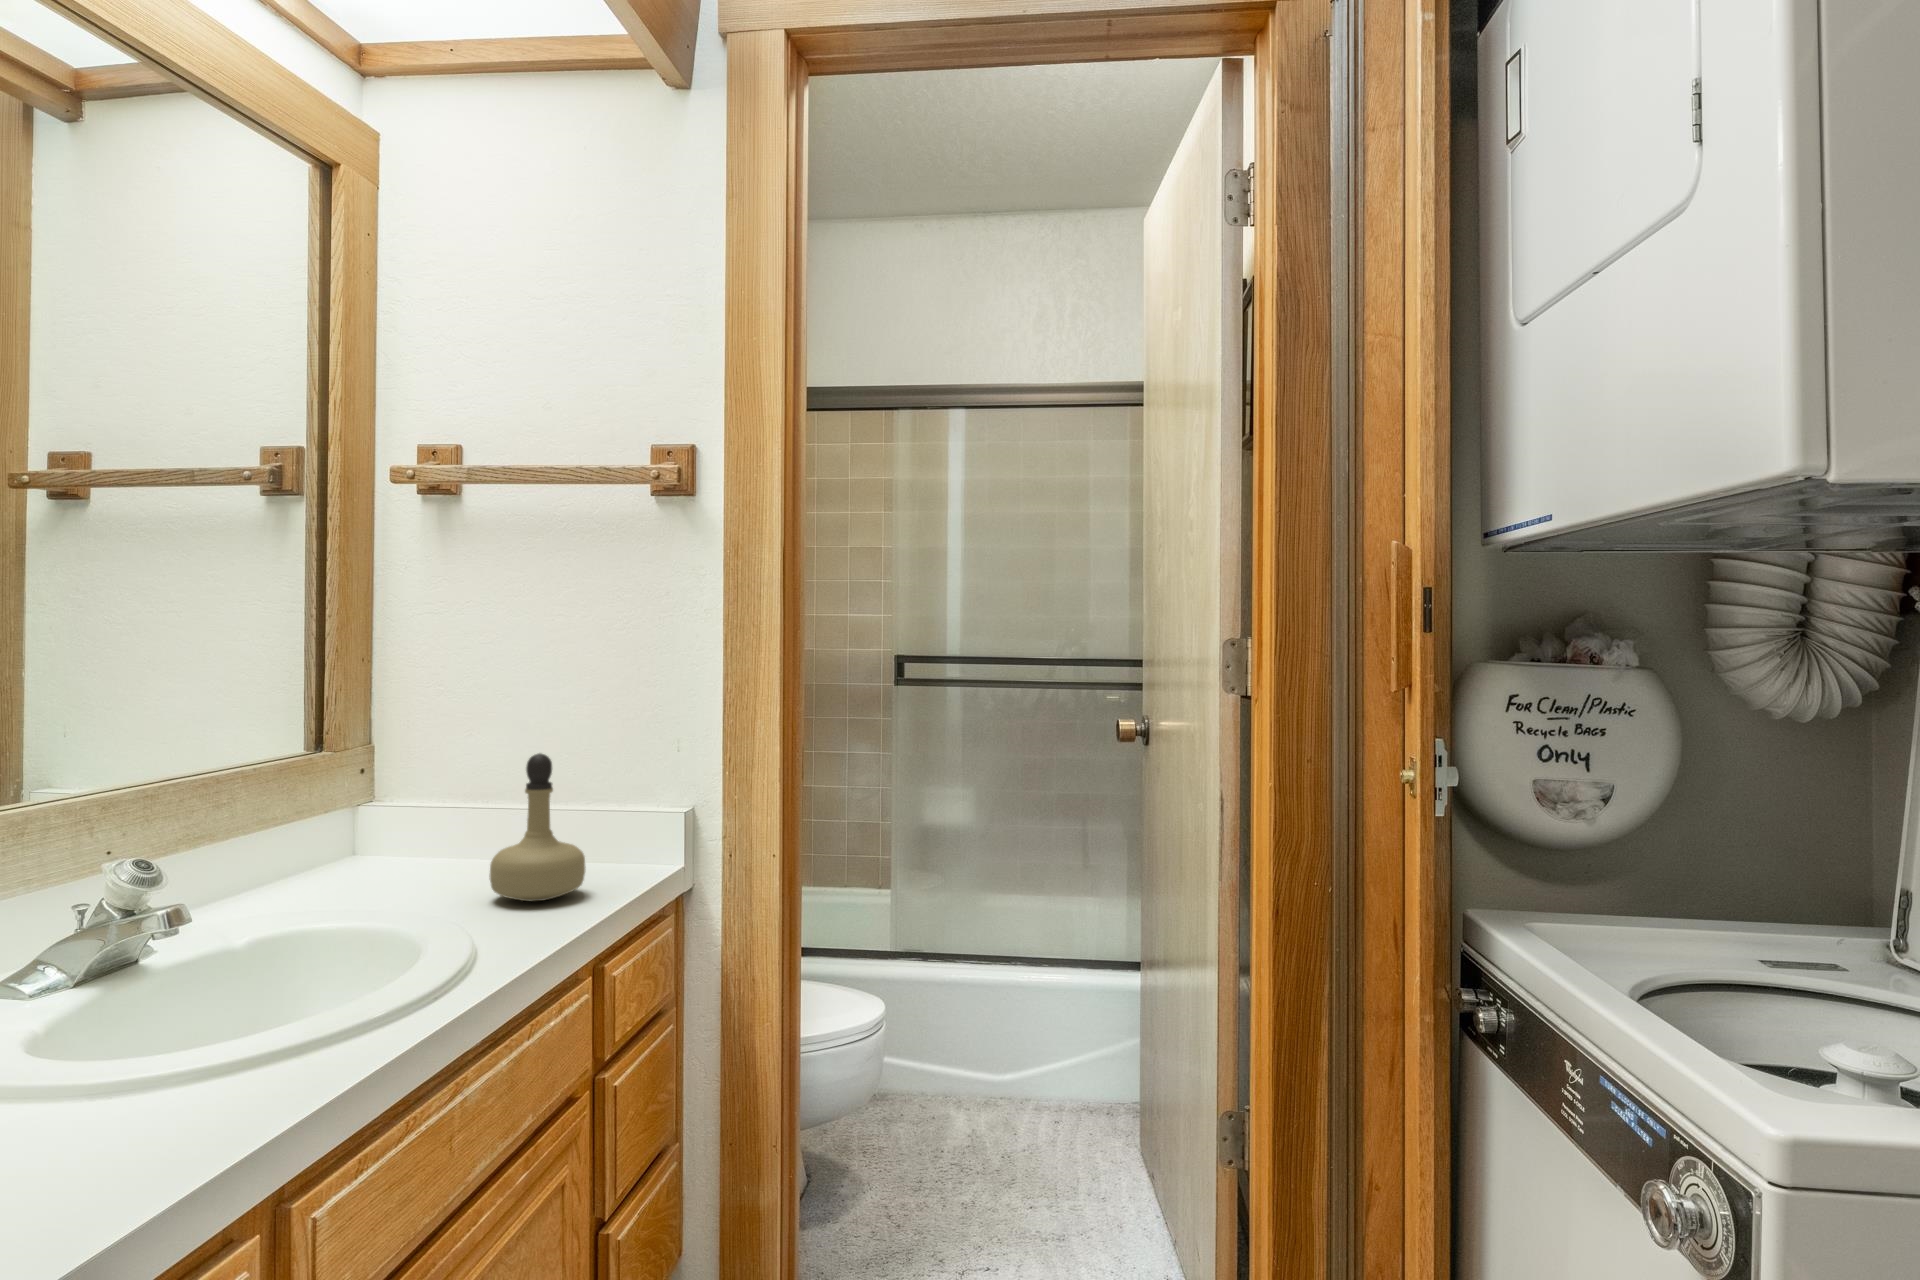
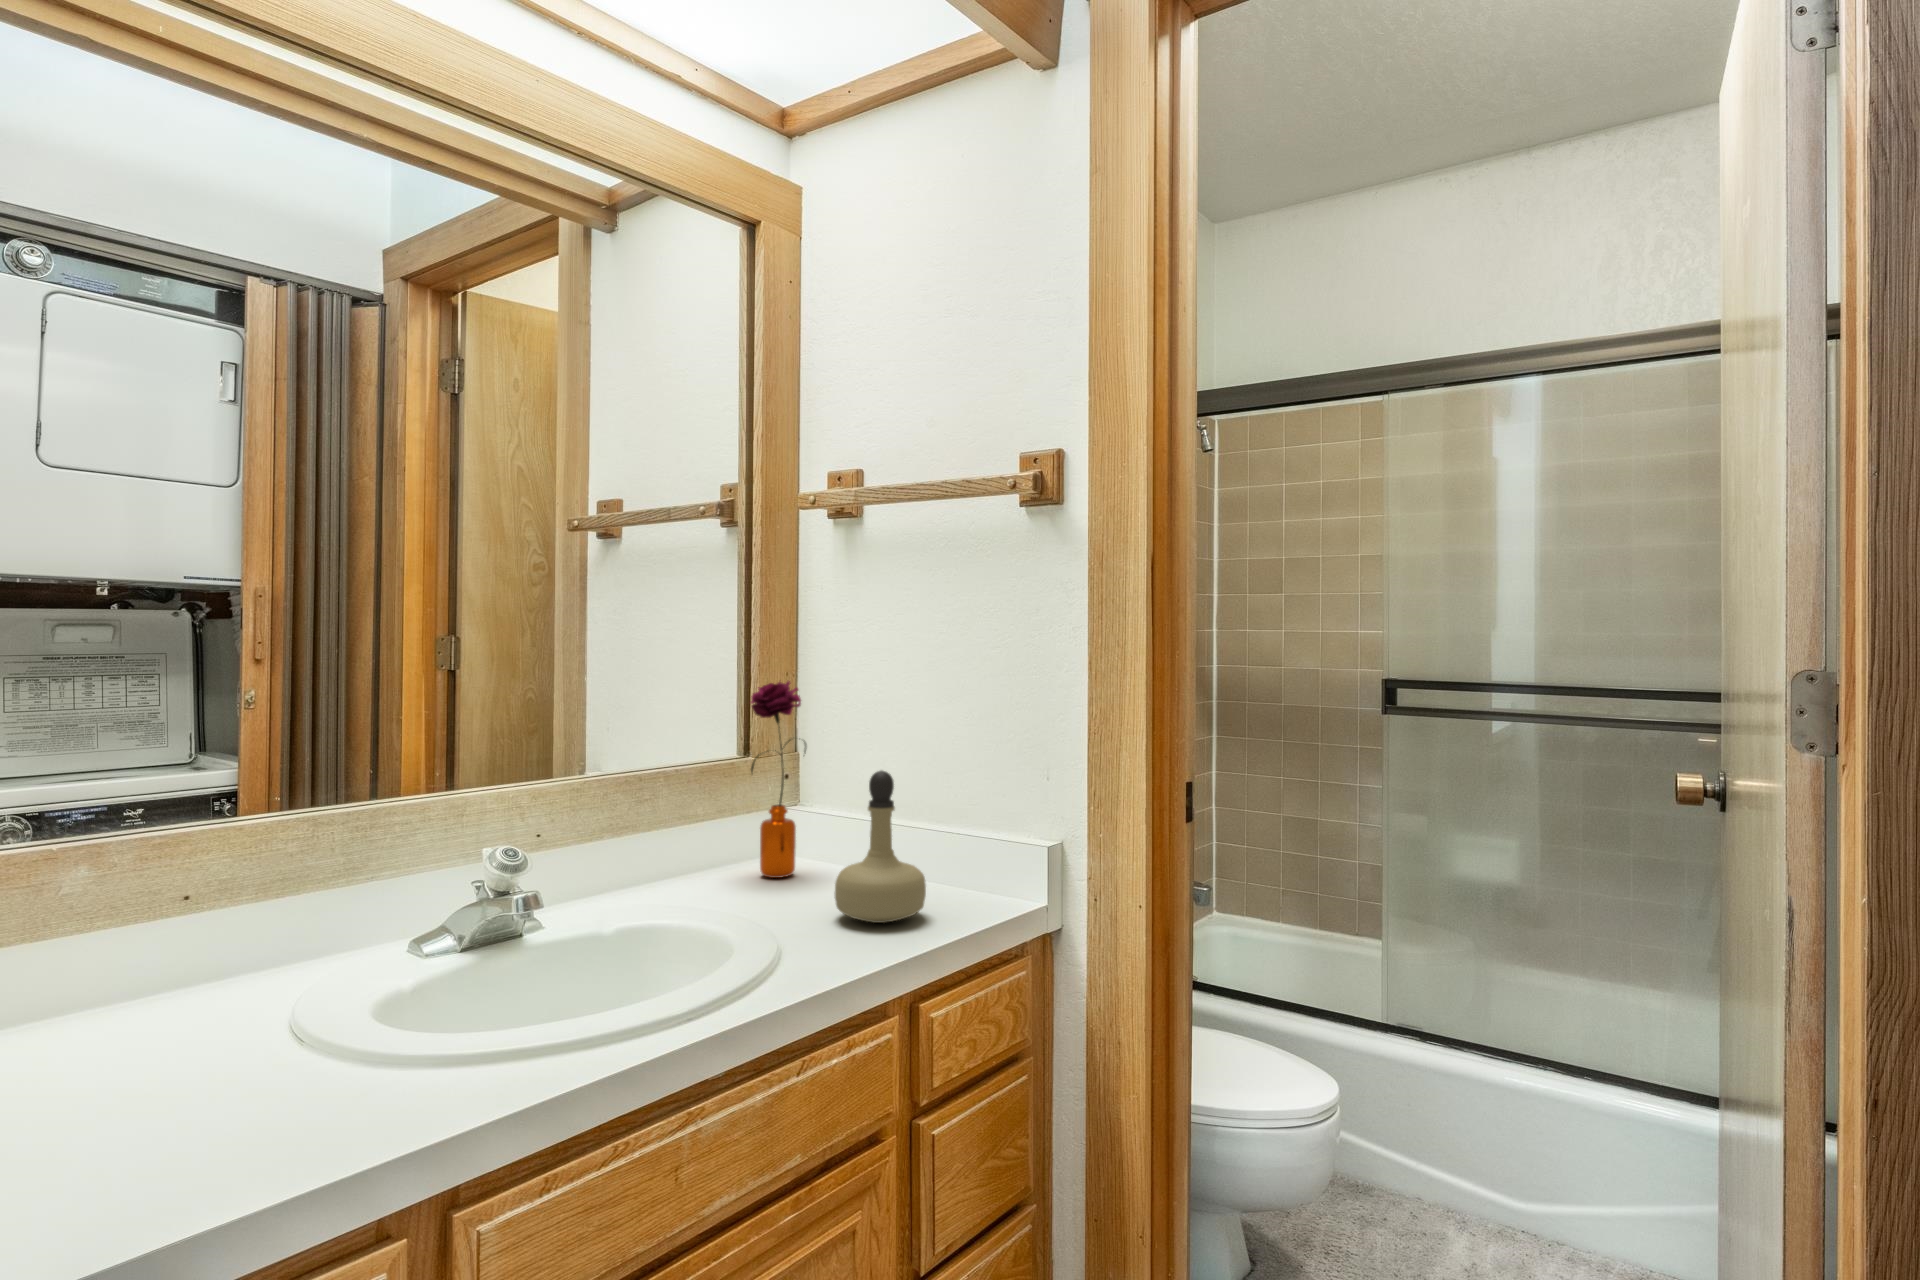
flower: none [342,667,405,879] -> present [751,681,806,878]

